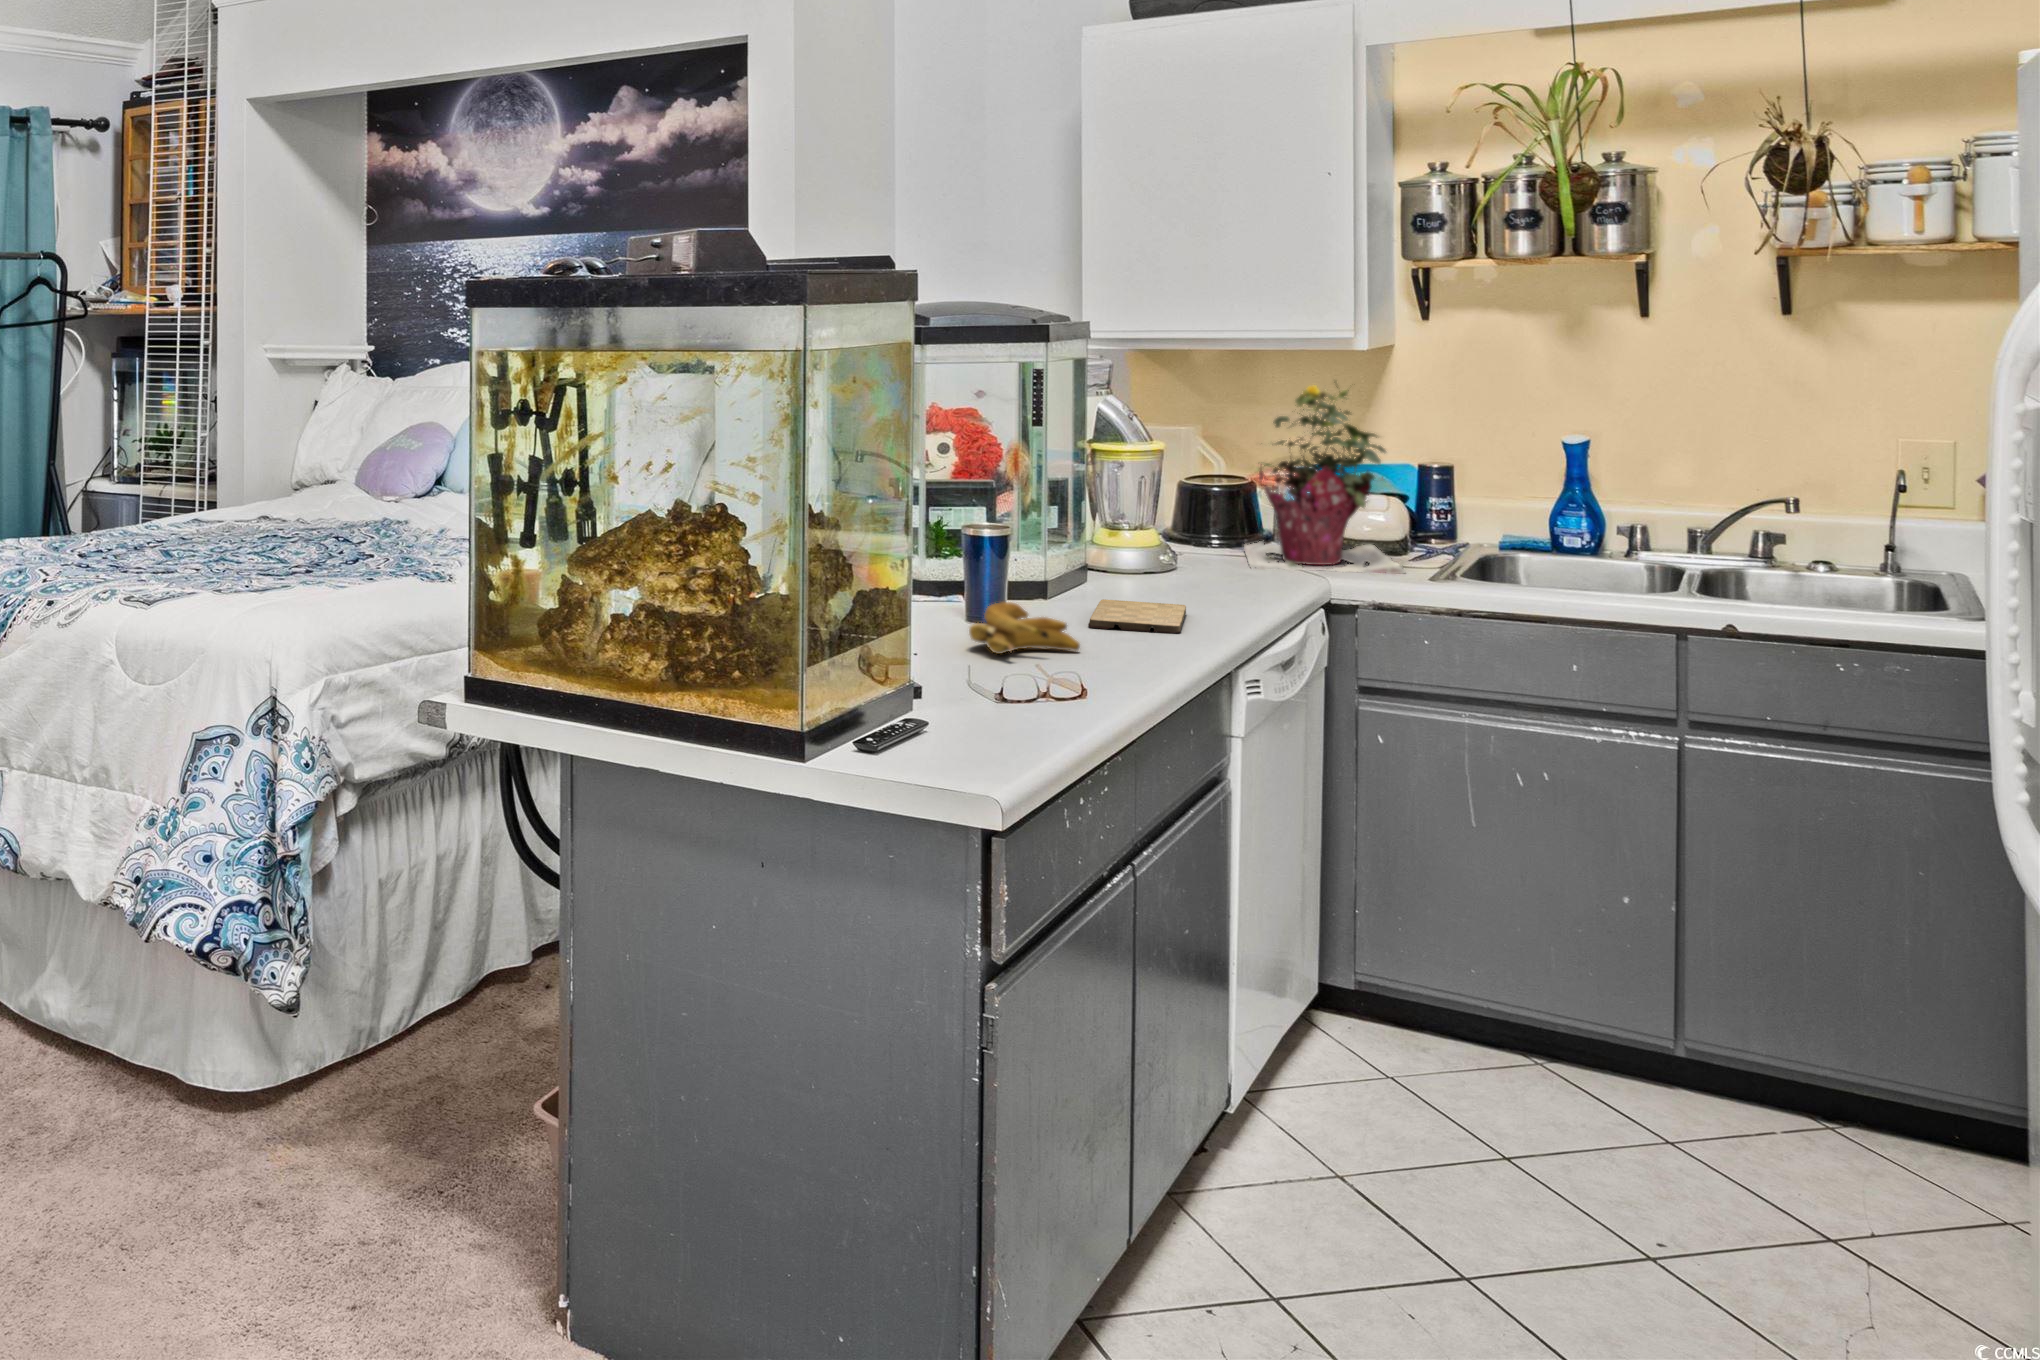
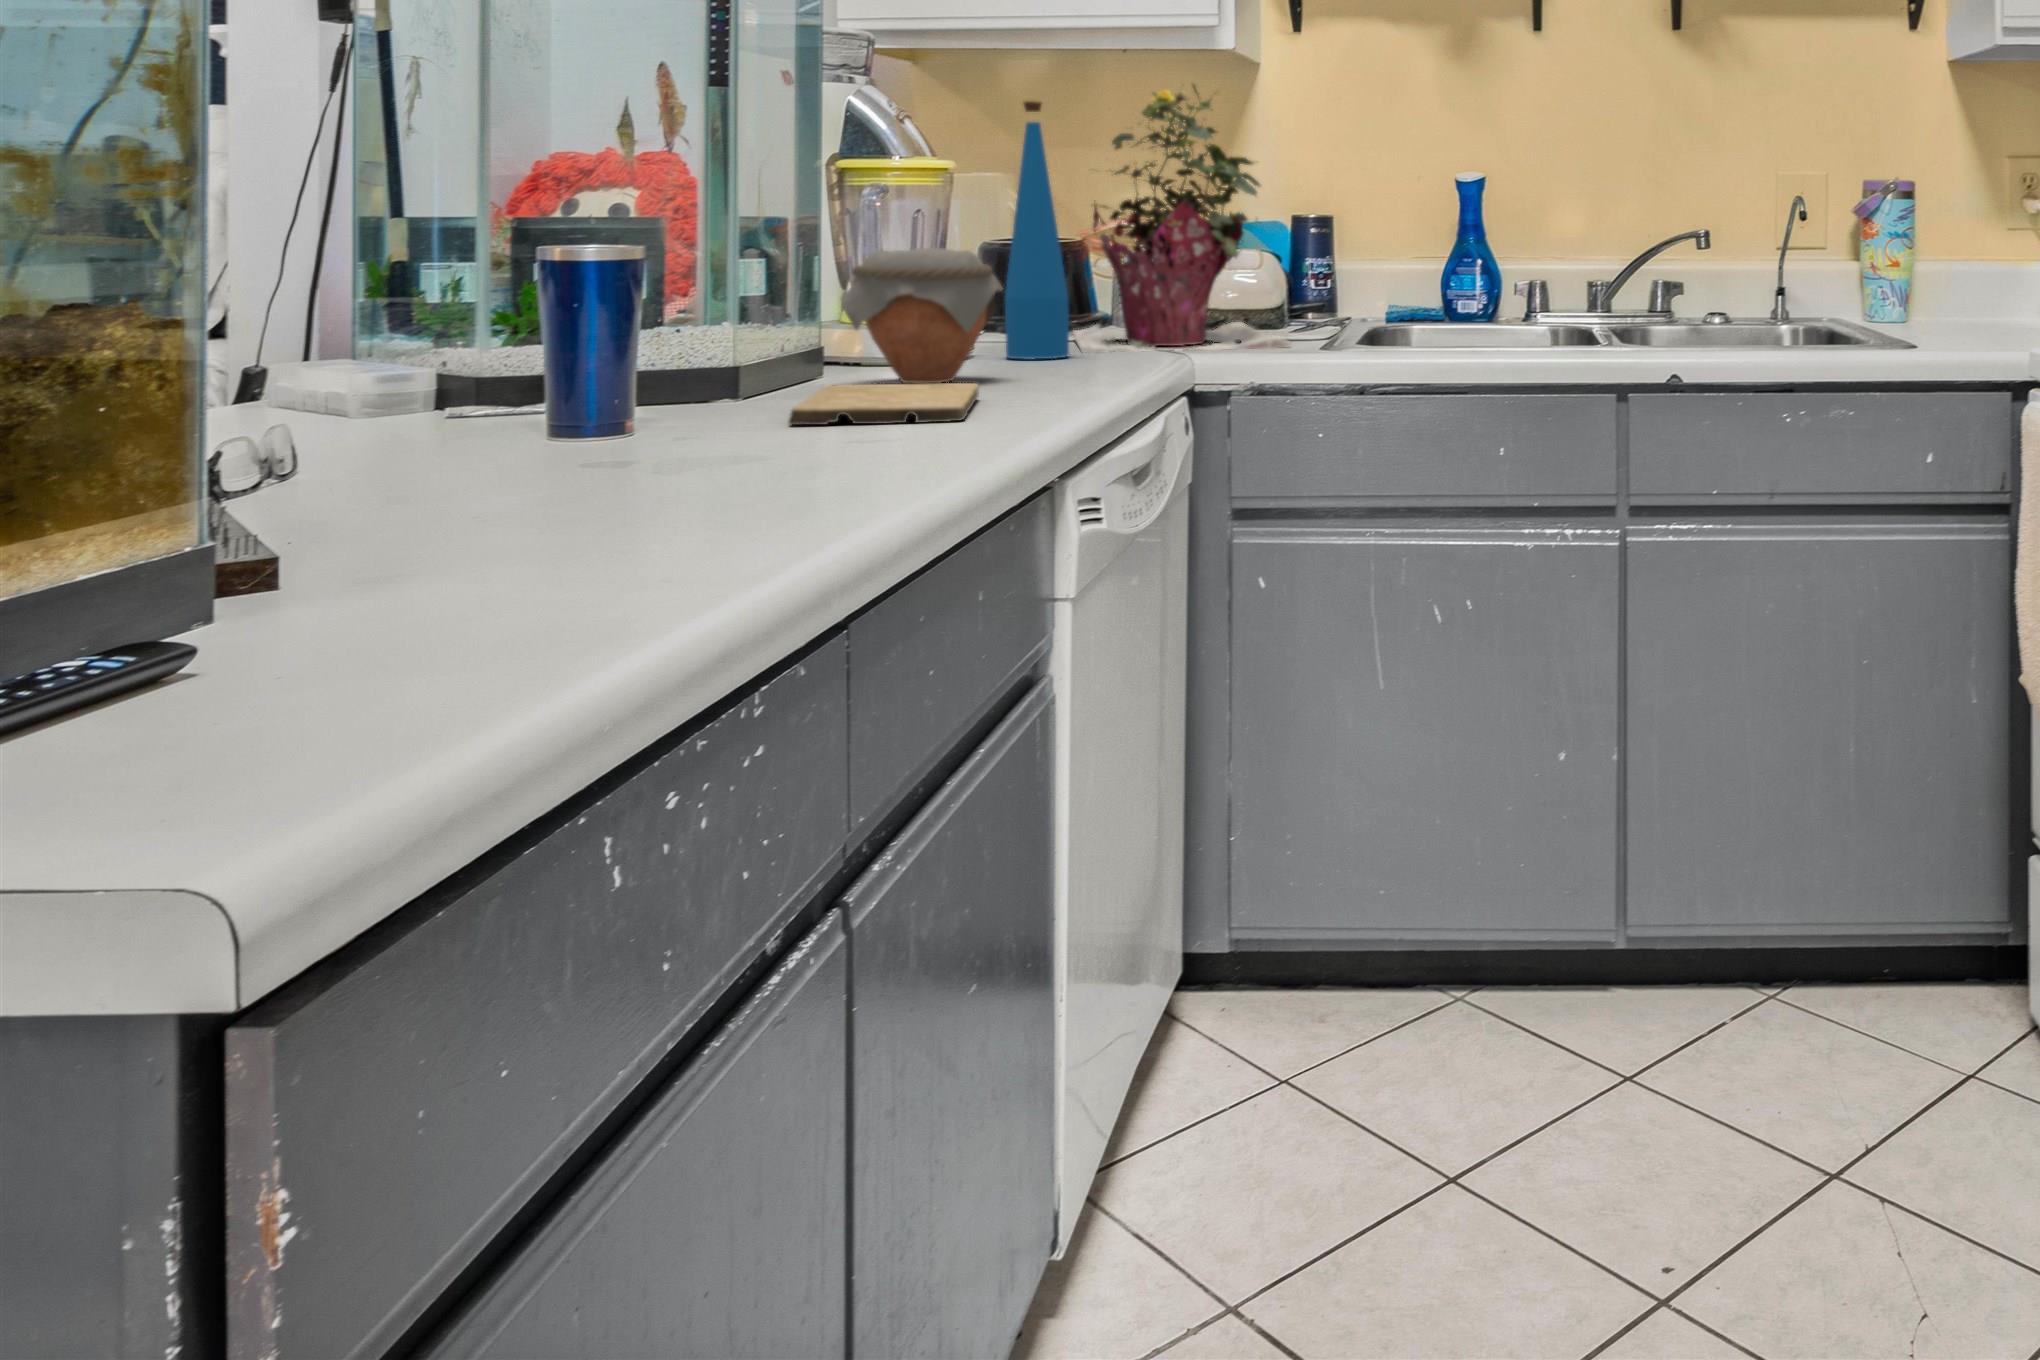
bottle: none [1198,408,1241,575] -> present [1005,101,1069,359]
jar: none [1104,513,1200,596] -> present [841,248,1003,383]
banana: present [969,602,1080,654] -> none [479,372,749,476]

